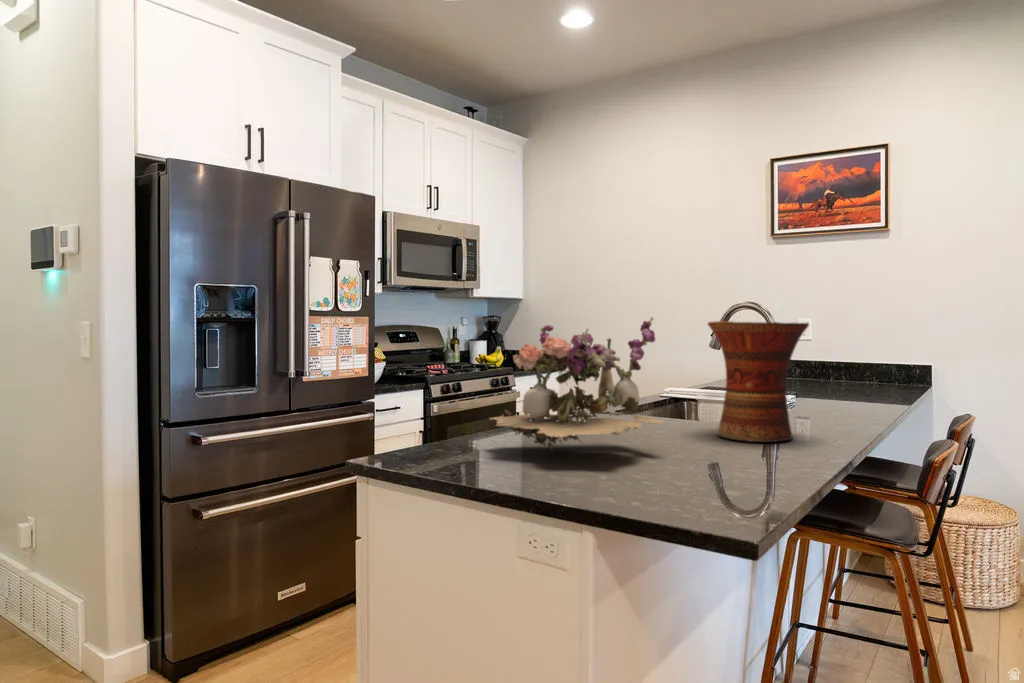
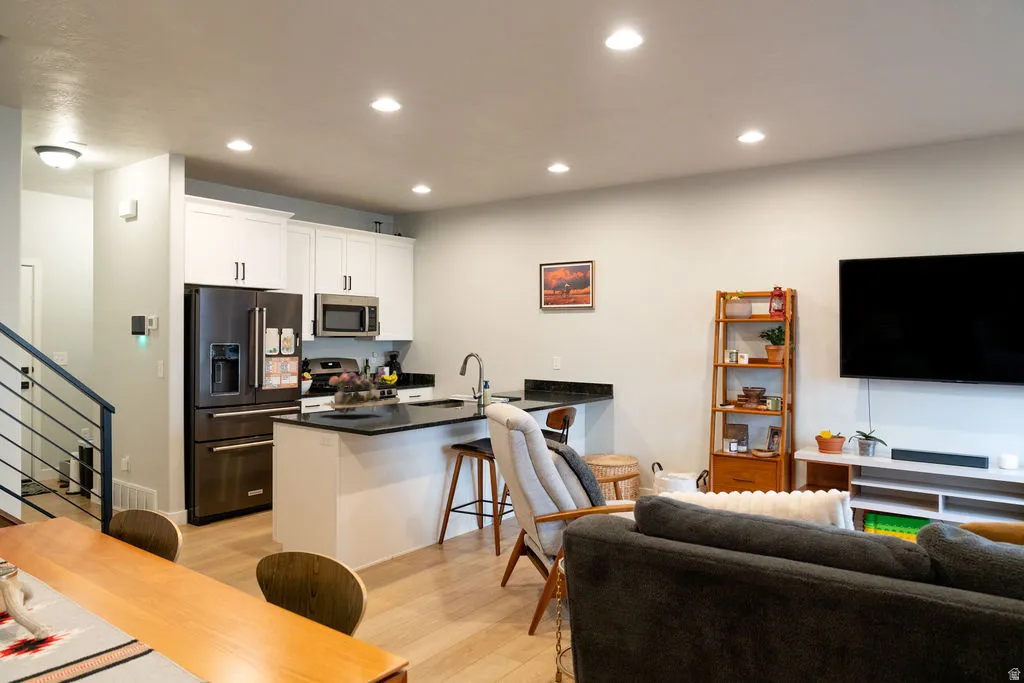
vase: present [708,321,809,442] -> none [418,366,455,414]

